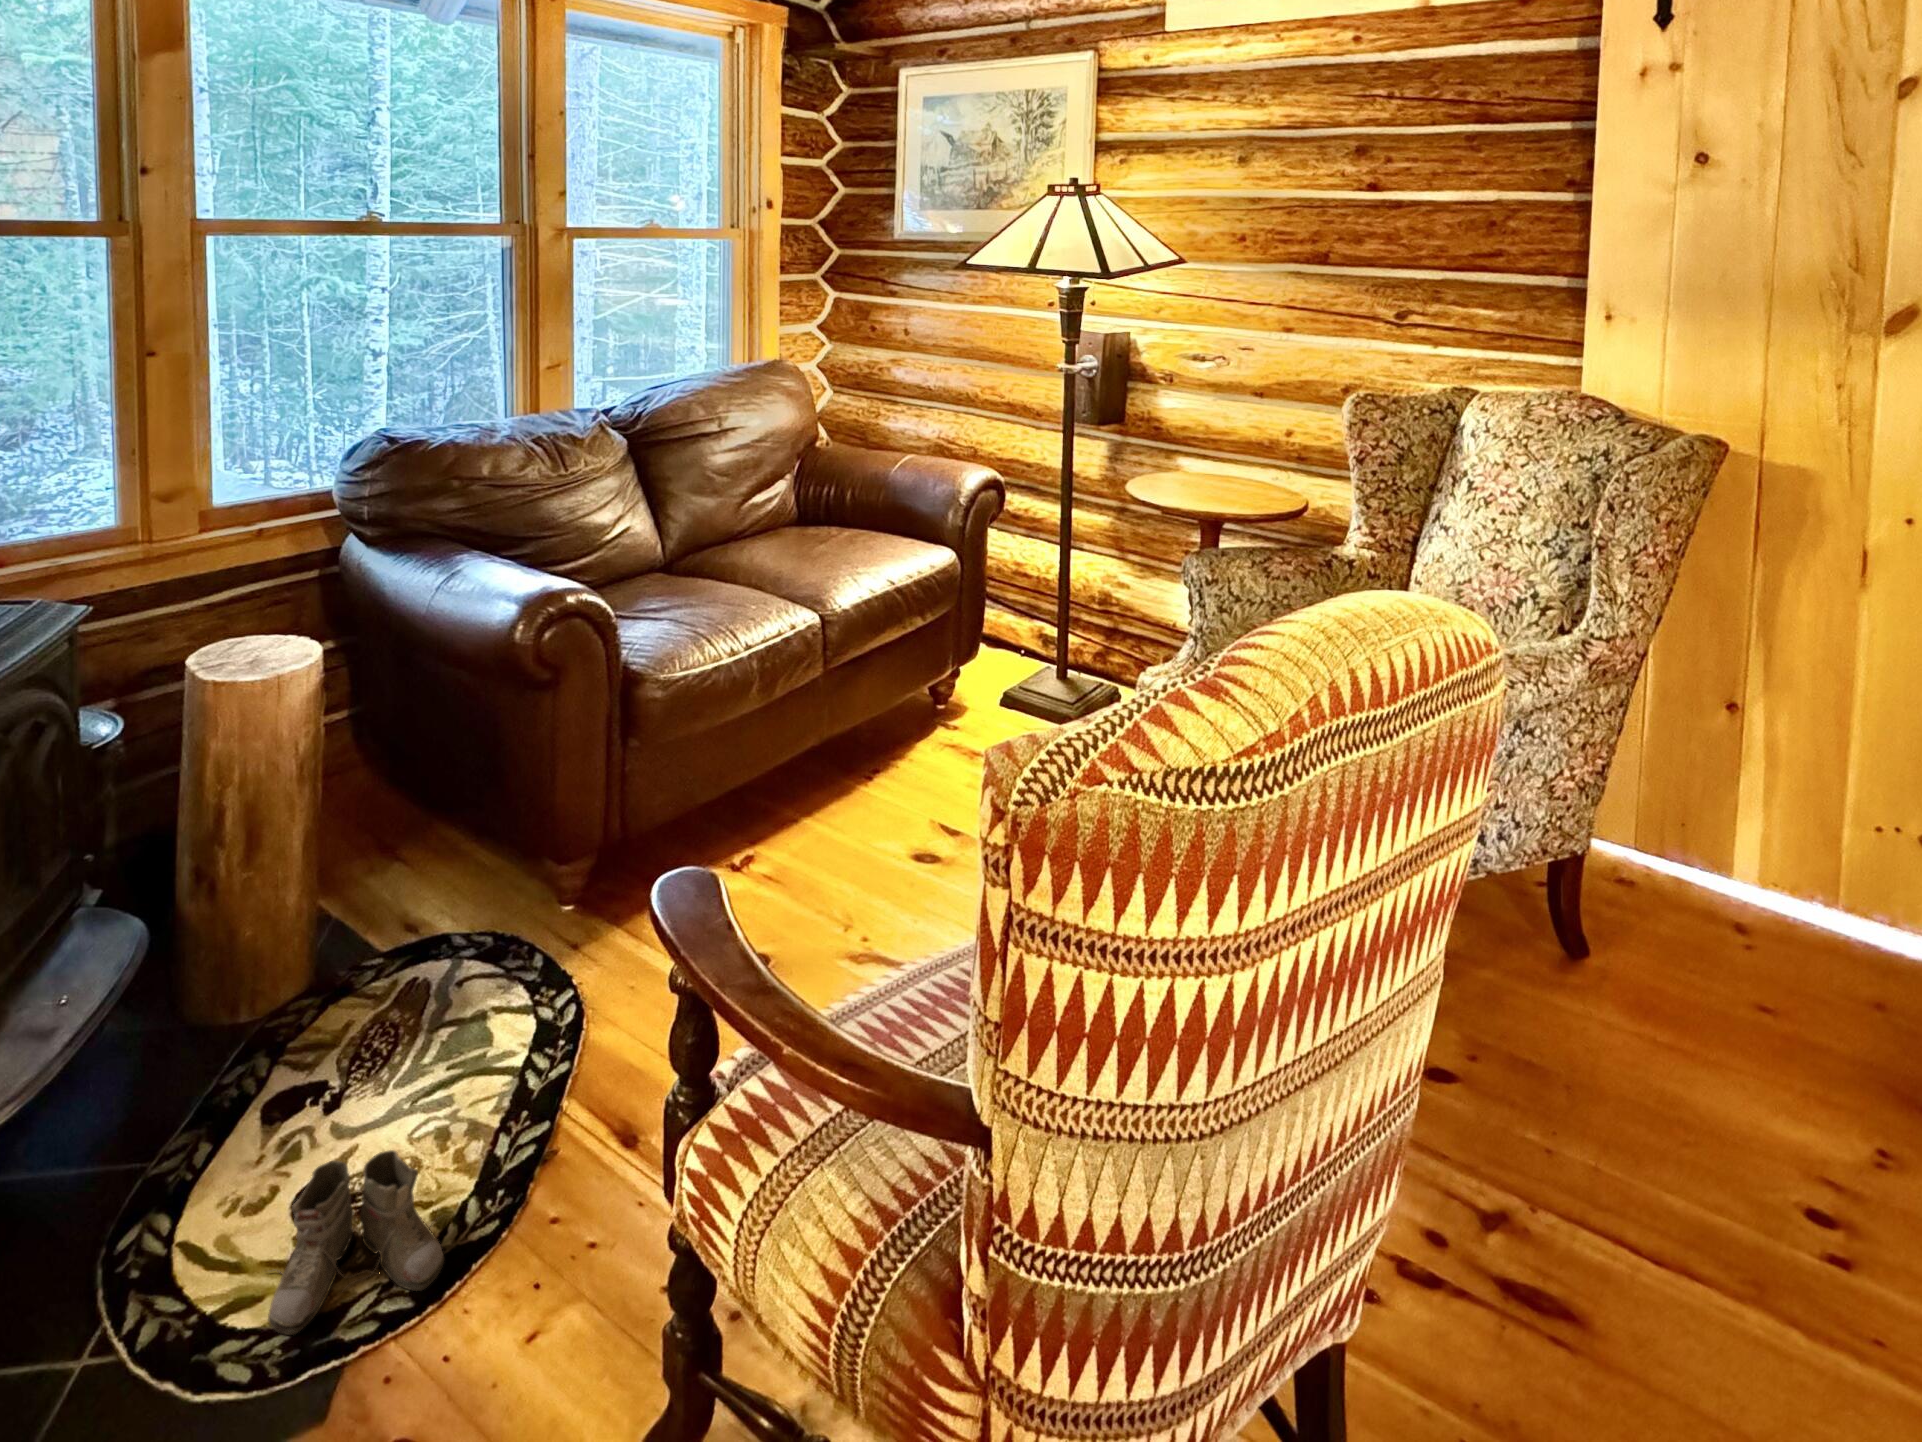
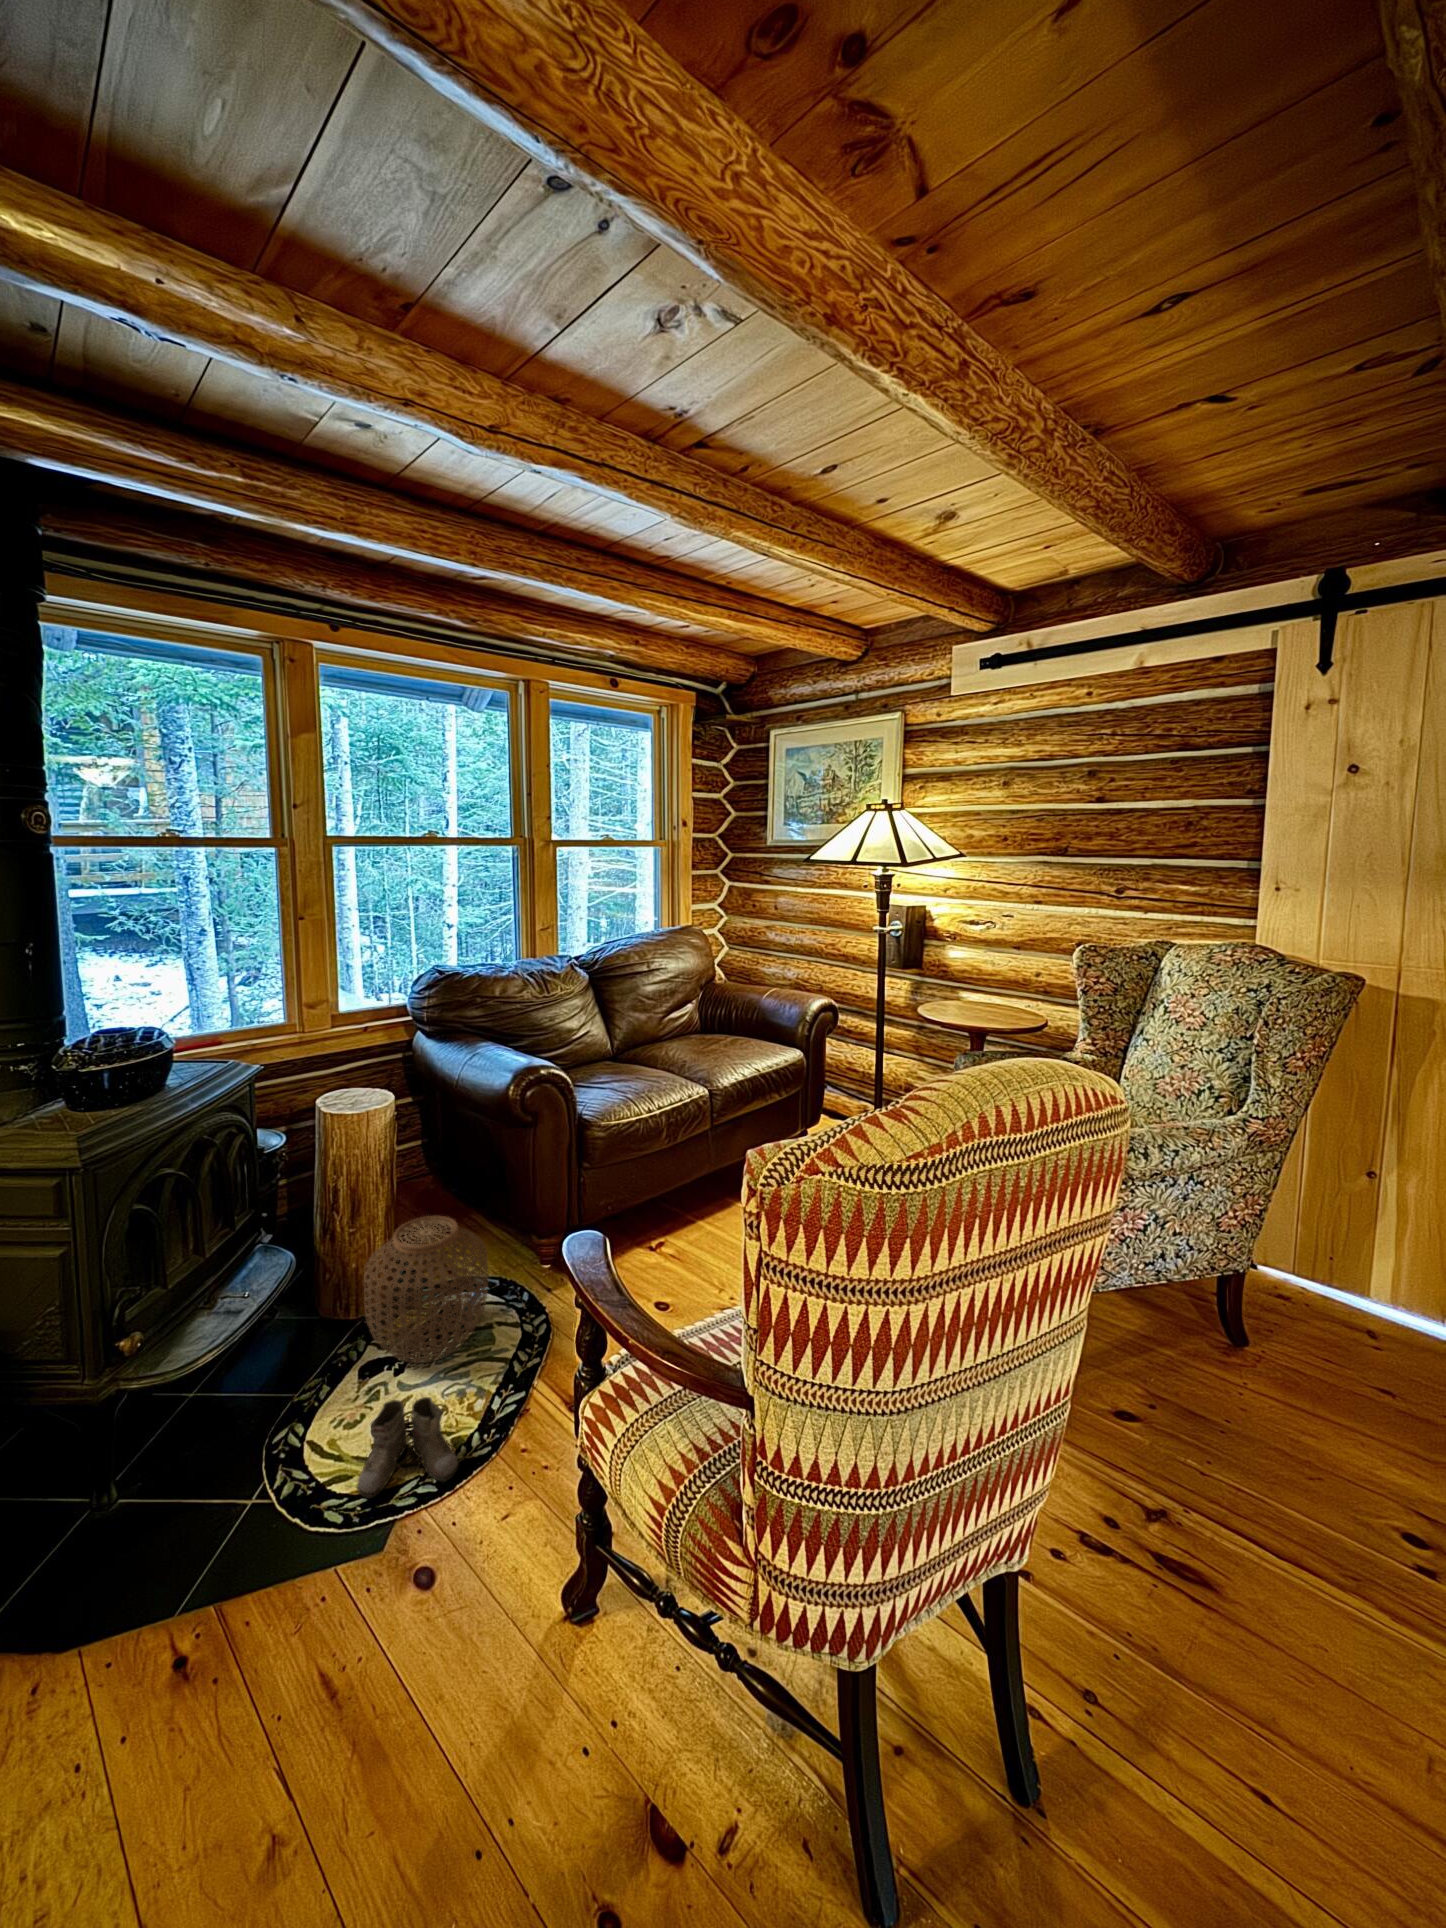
woven basket: none [269,843,480,1092] -> present [364,1216,488,1363]

